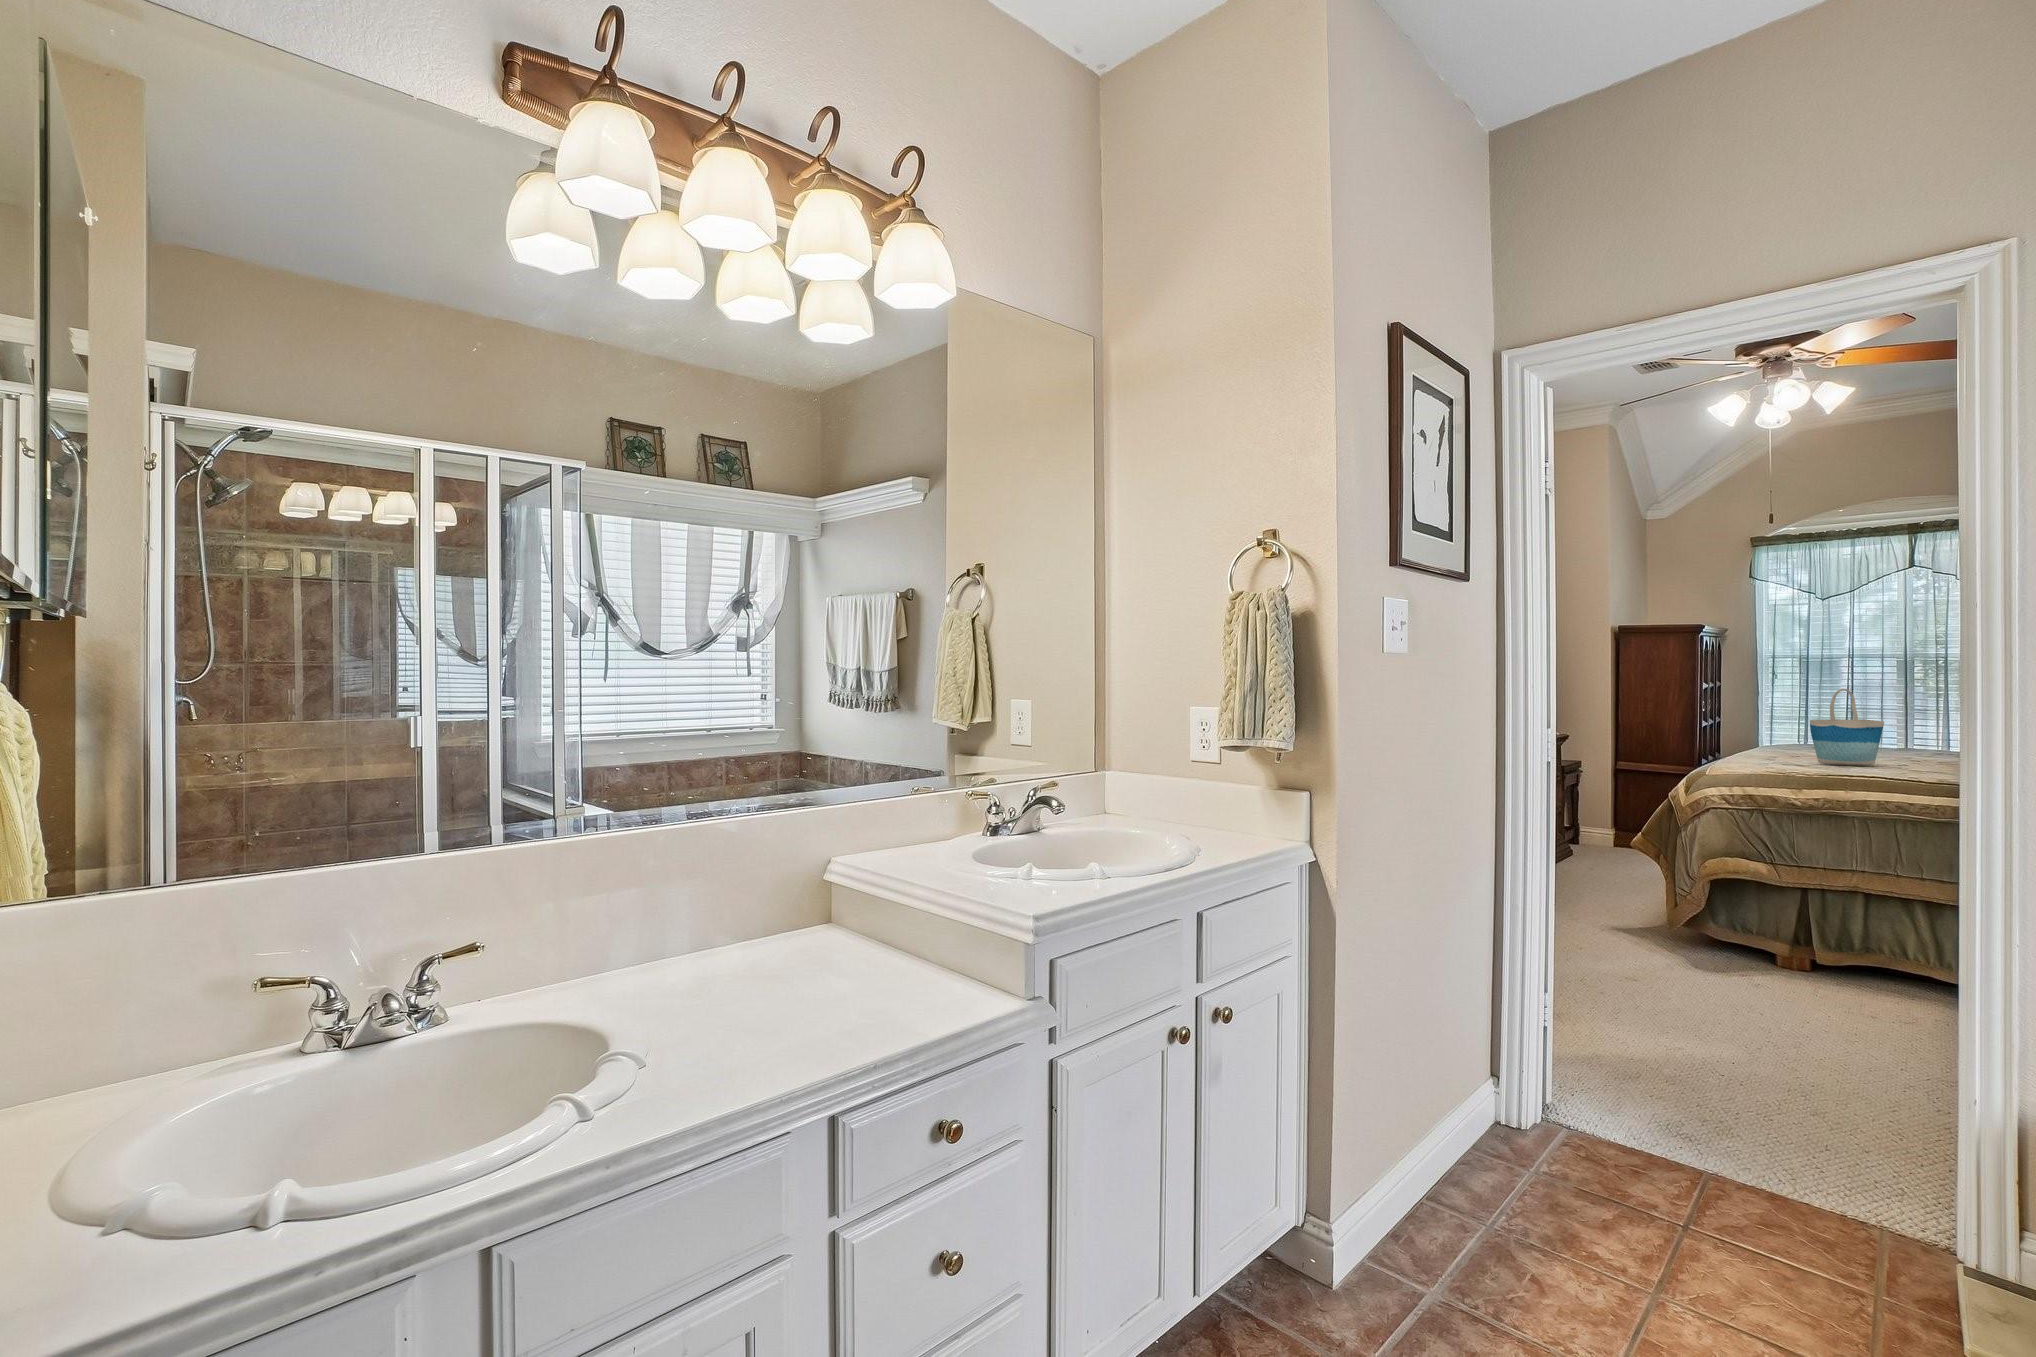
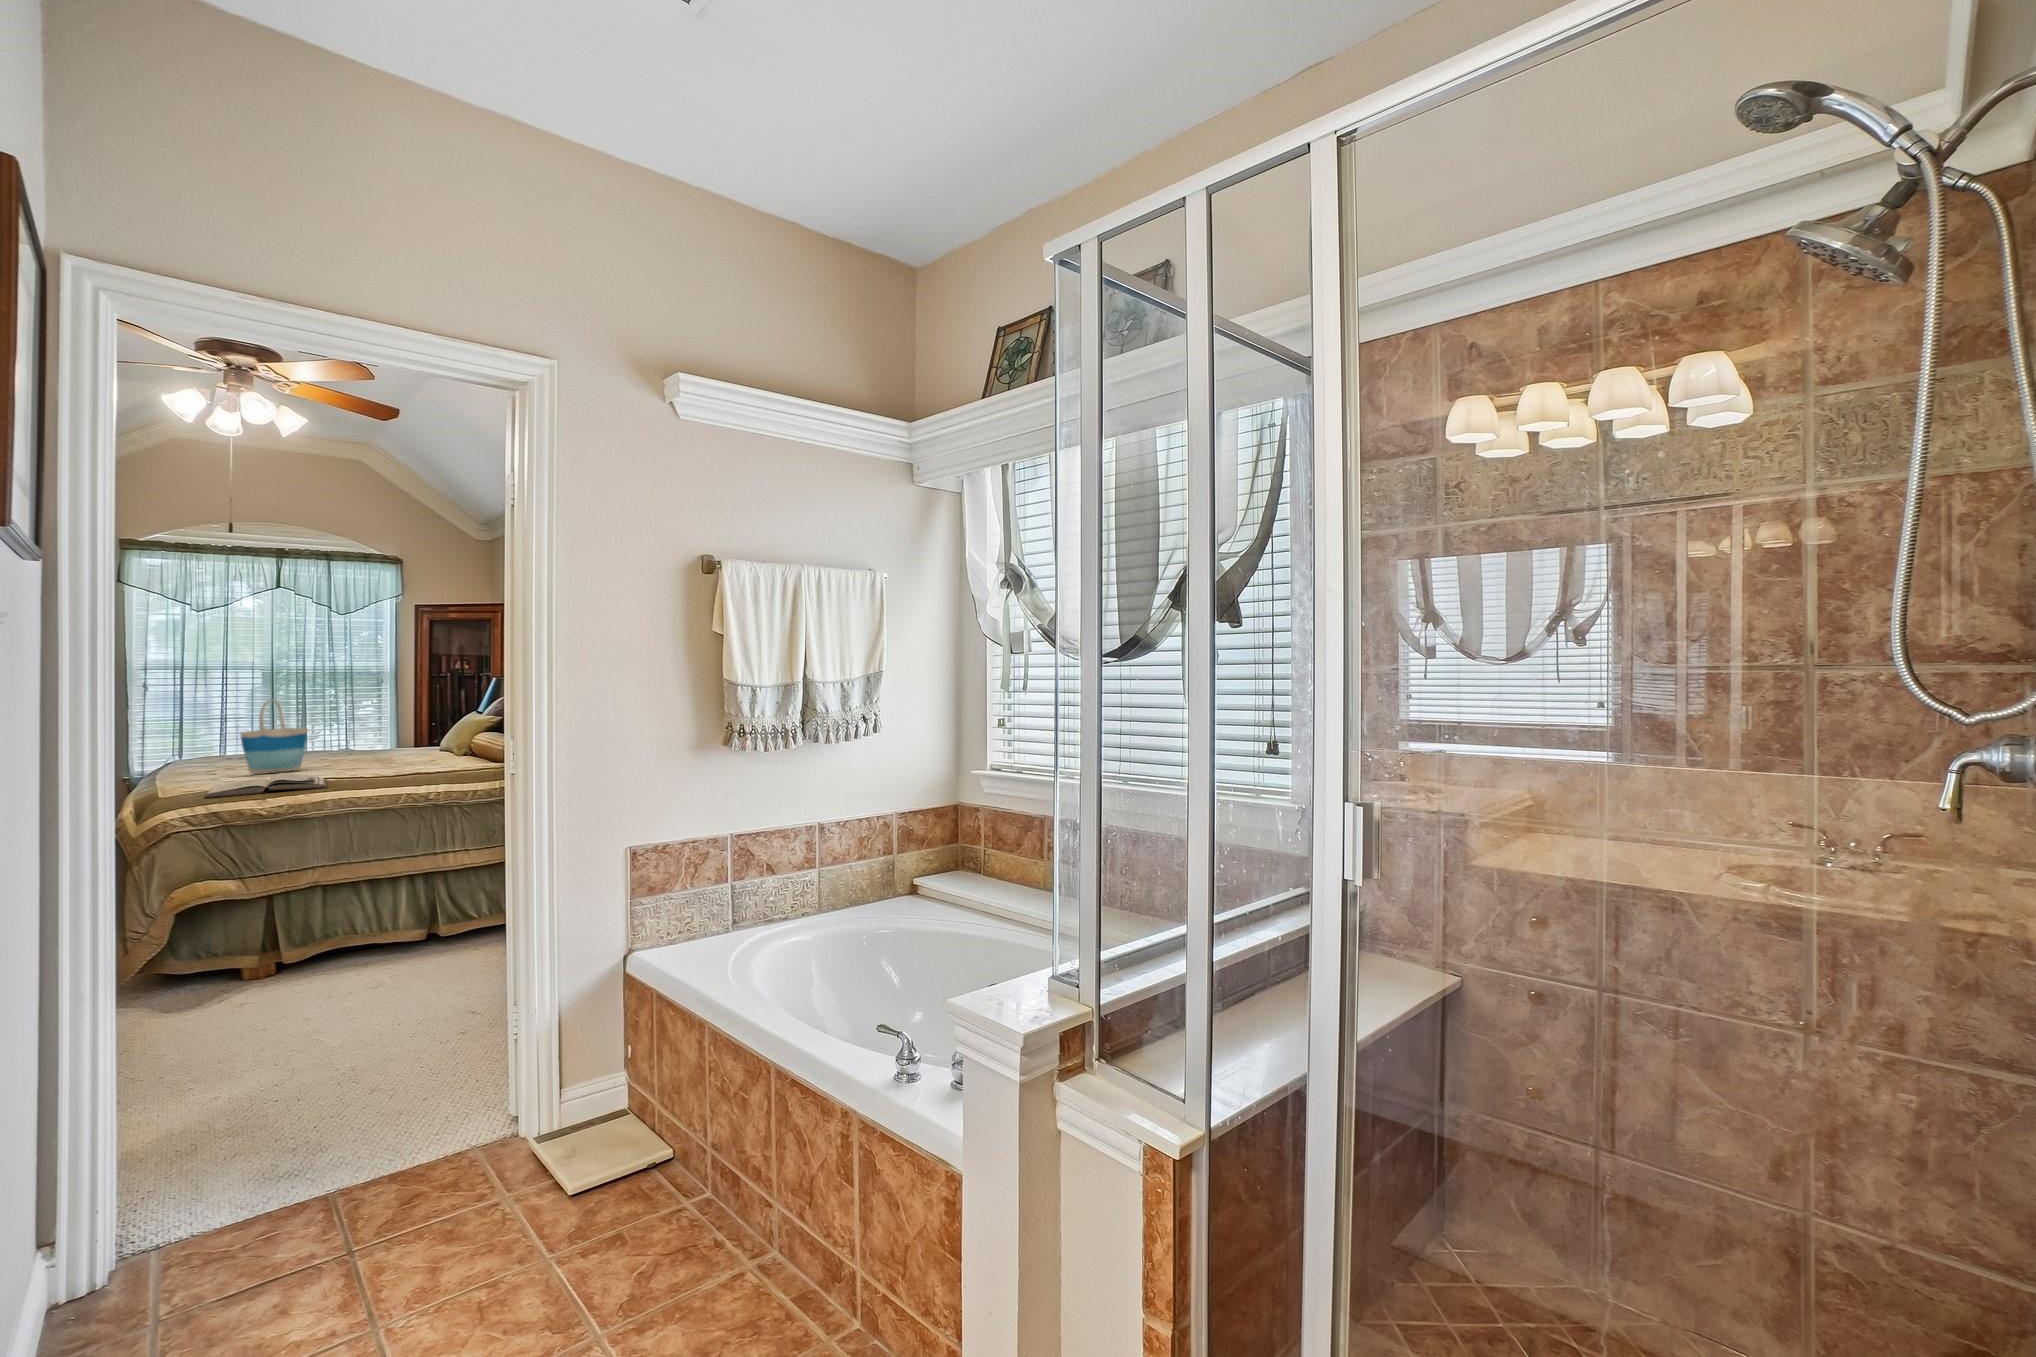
book: none [1740,764,1879,785] -> present [204,773,328,798]

